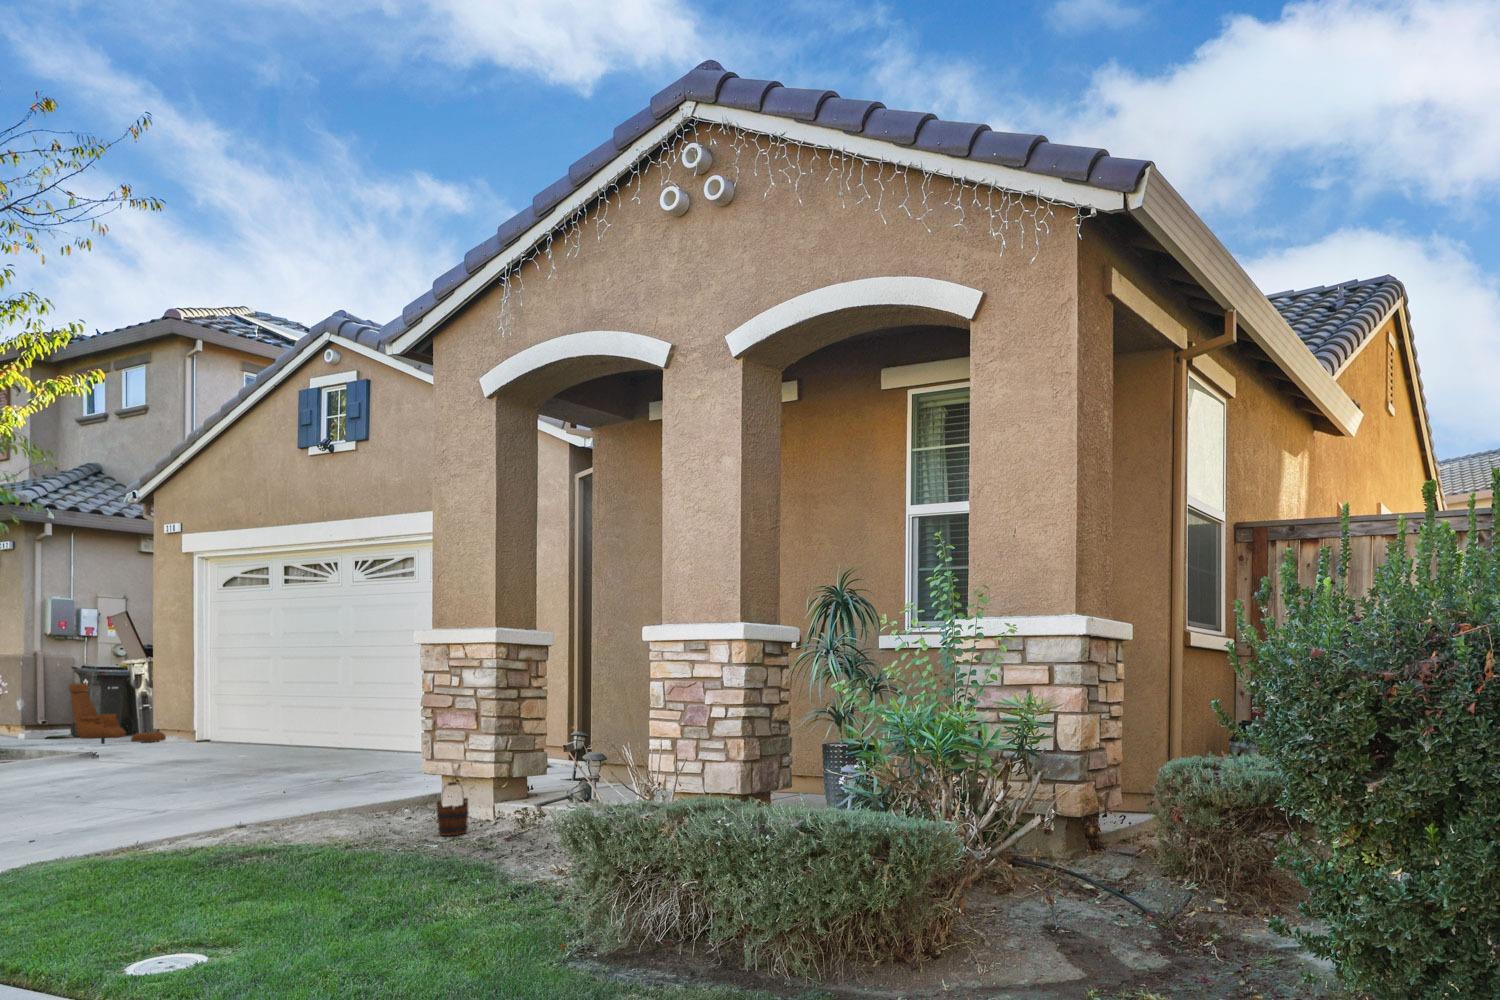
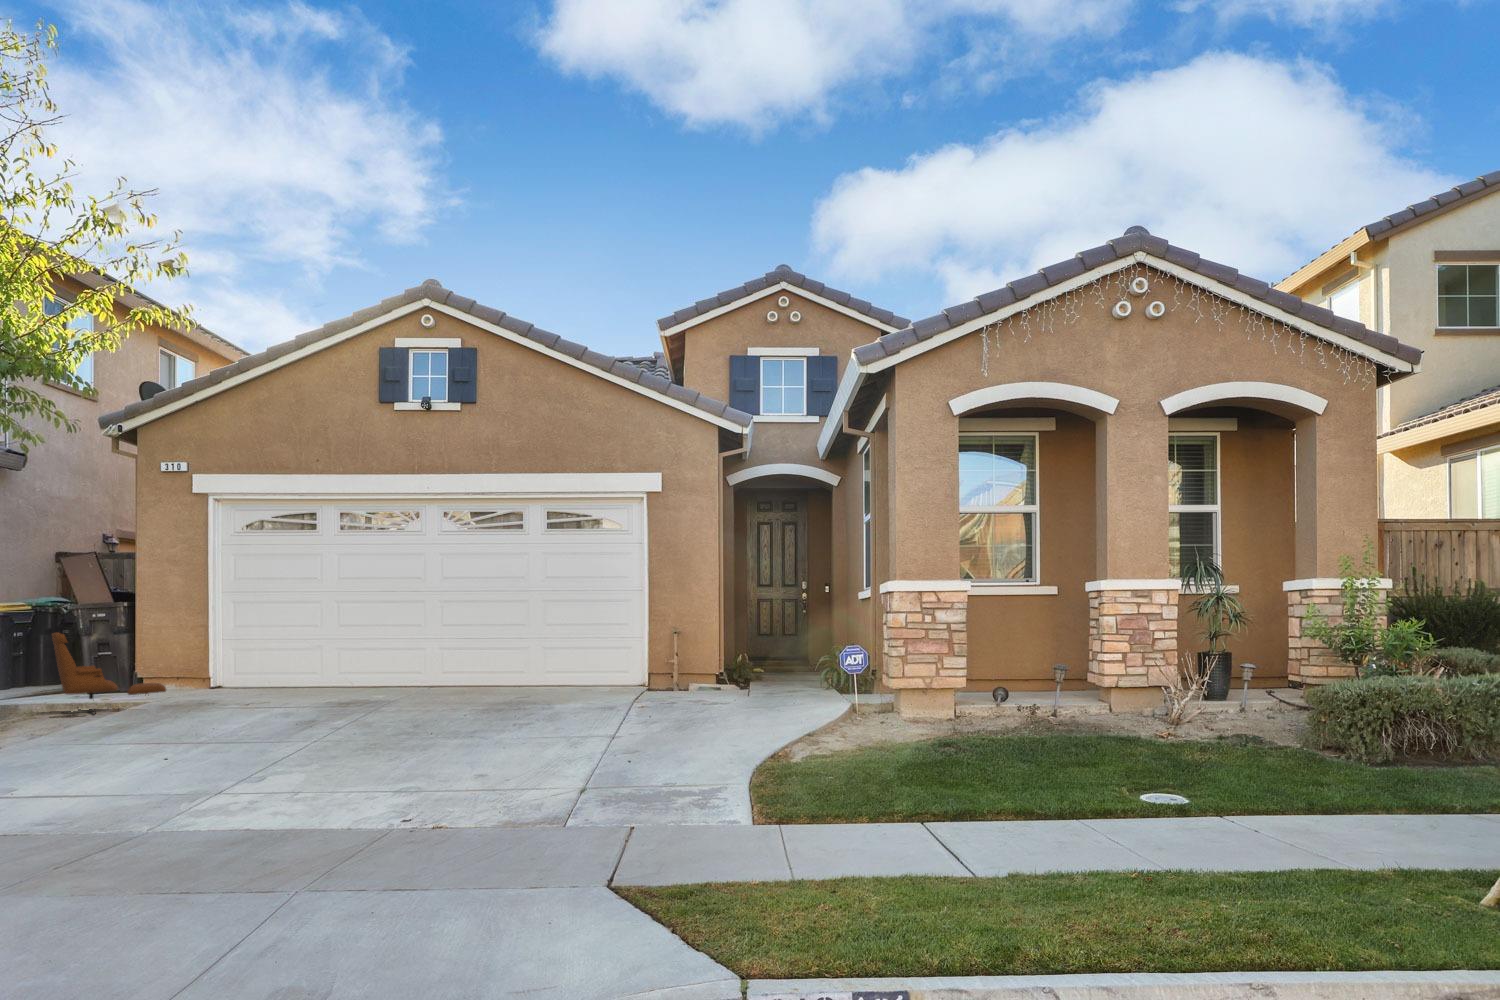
wooden bucket: present [437,782,469,836] -> none [911,692,934,731]

